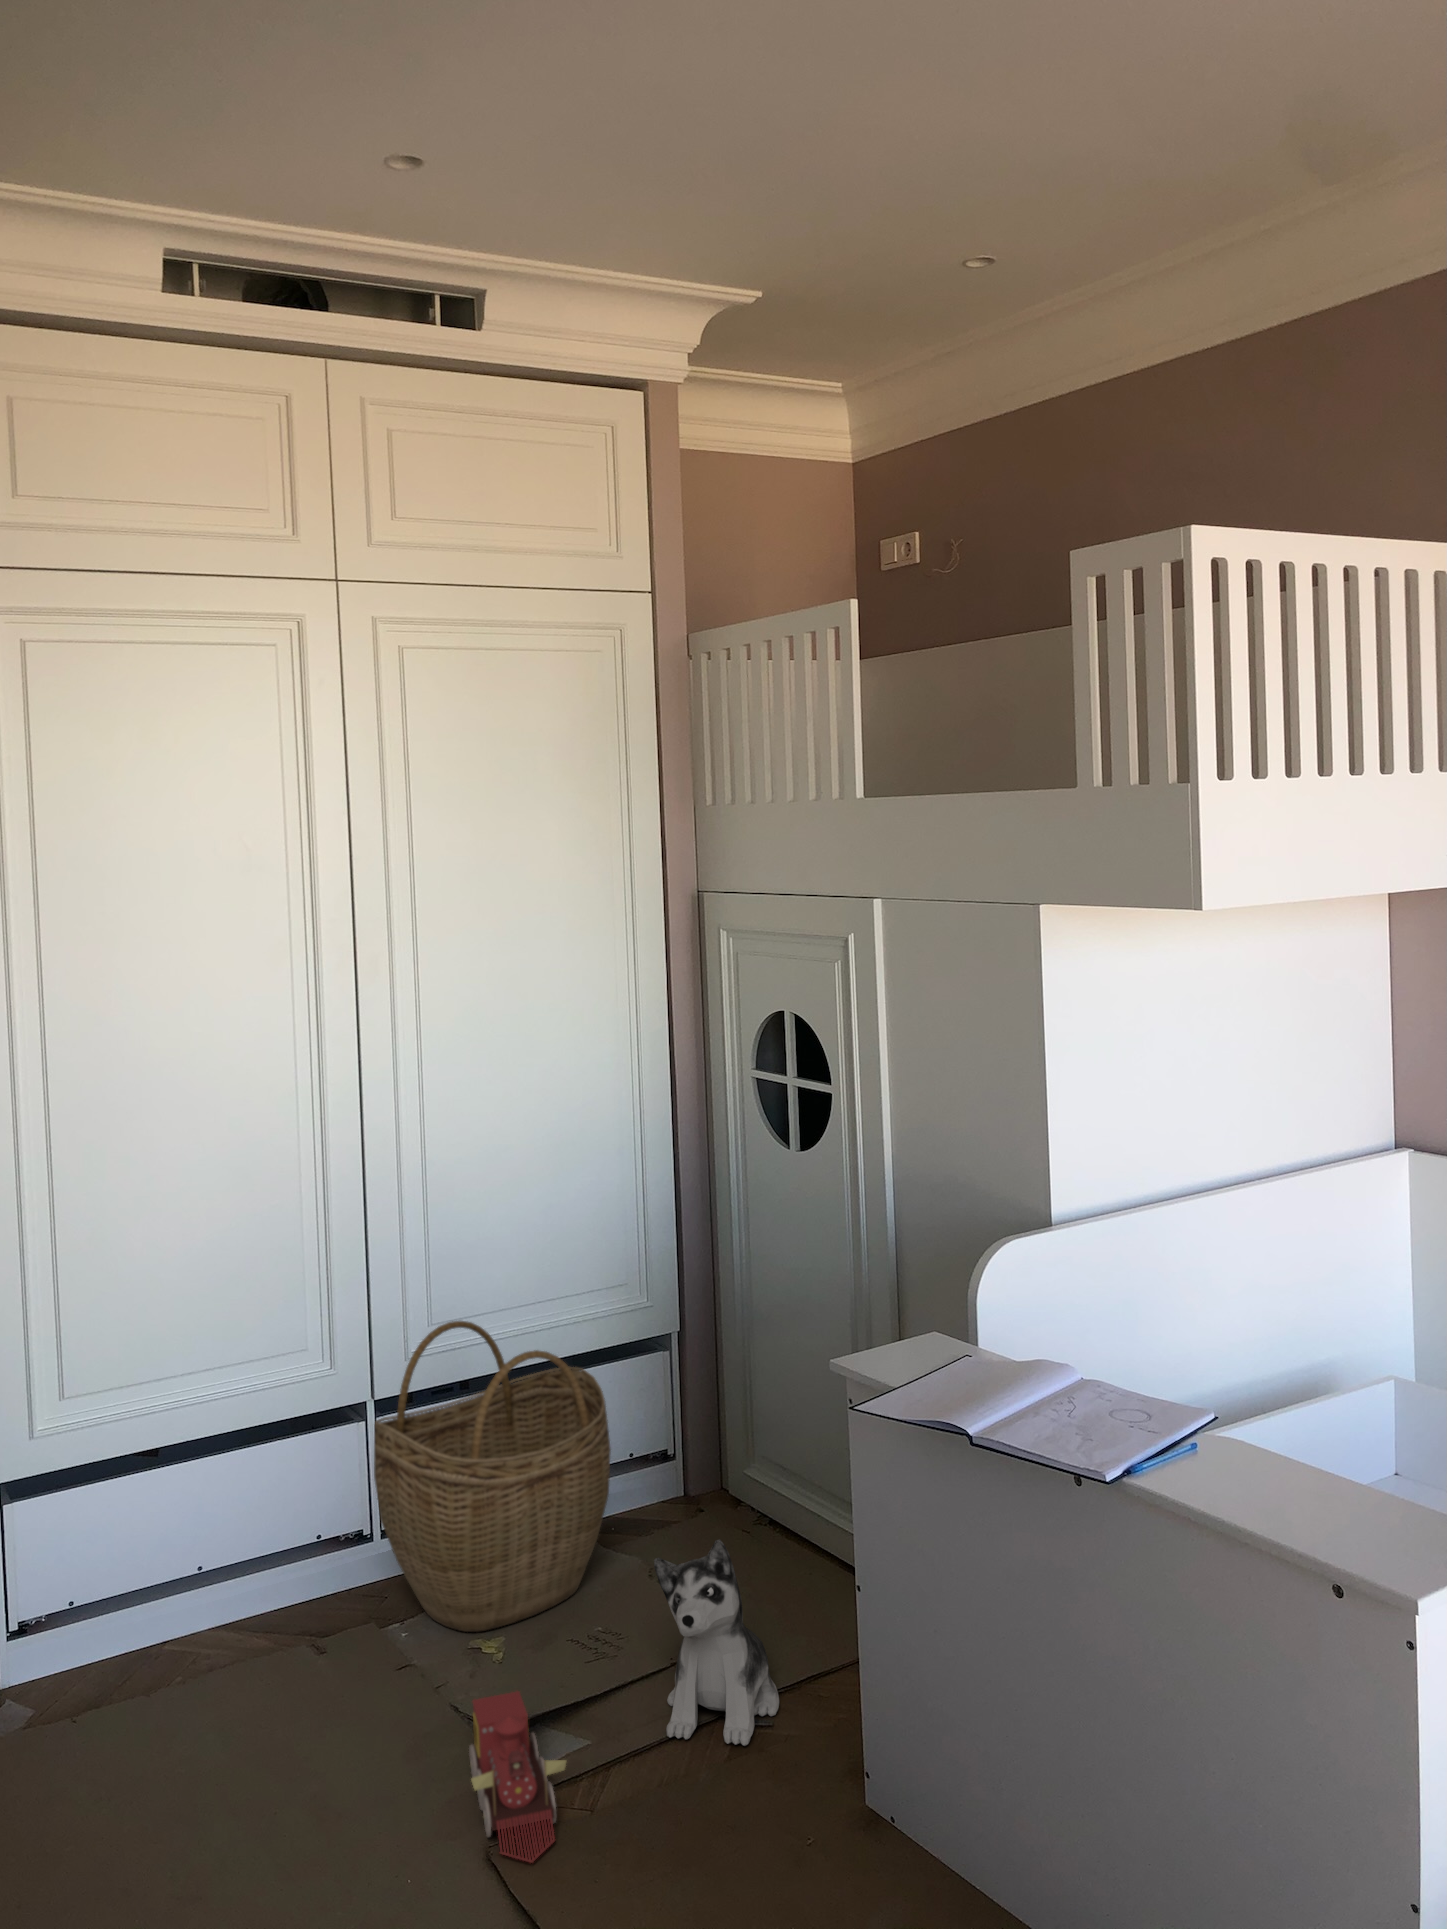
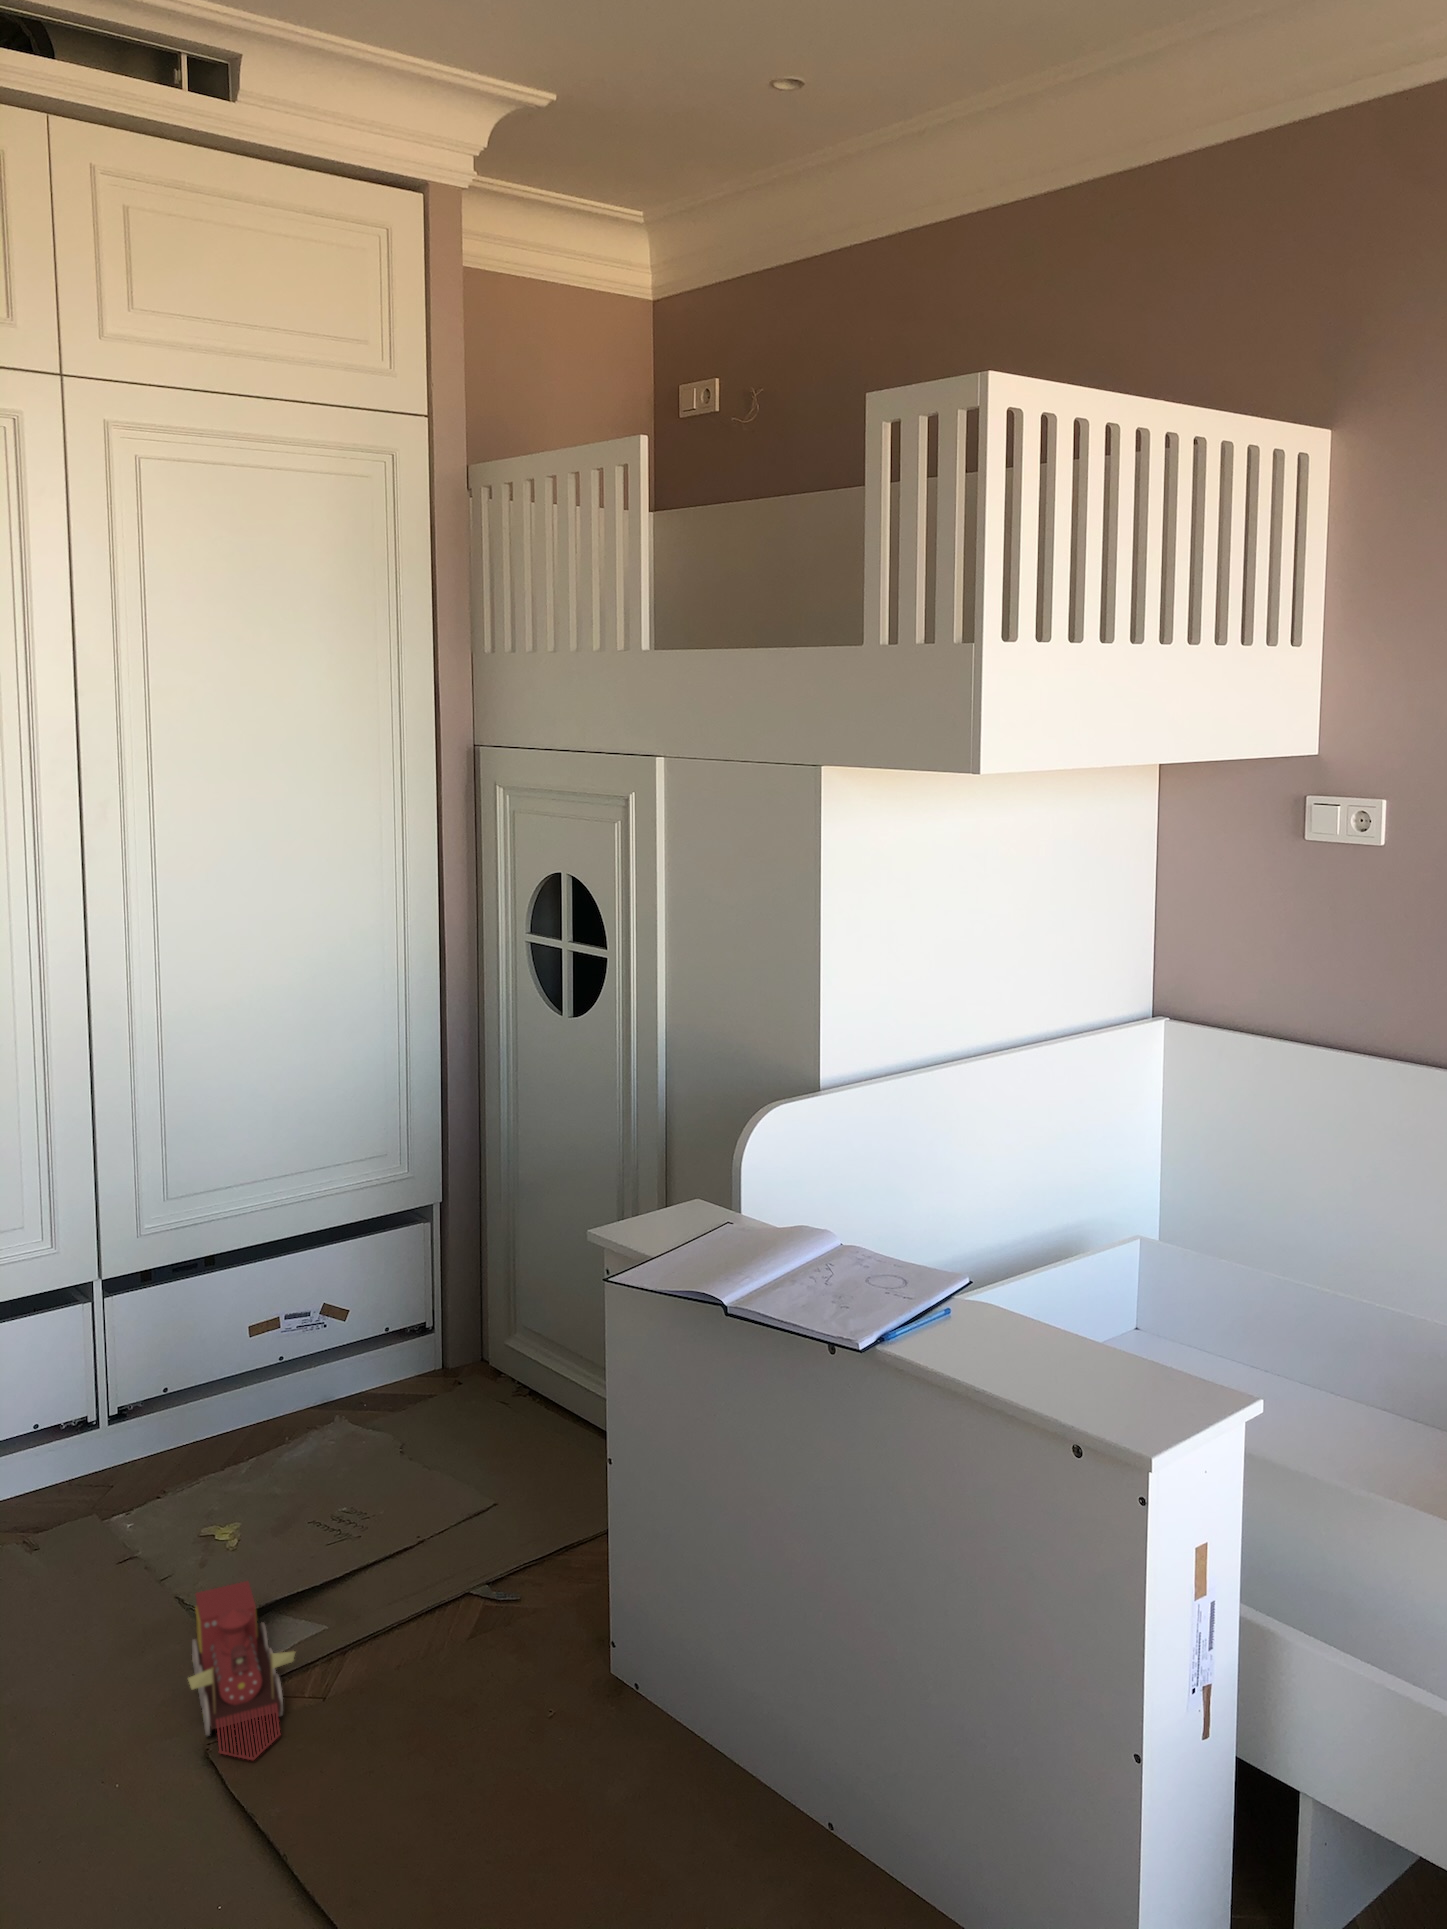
woven basket: present [374,1321,611,1632] -> none [98,1193,363,1518]
plush toy: present [654,1540,779,1746] -> none [400,1415,529,1622]

